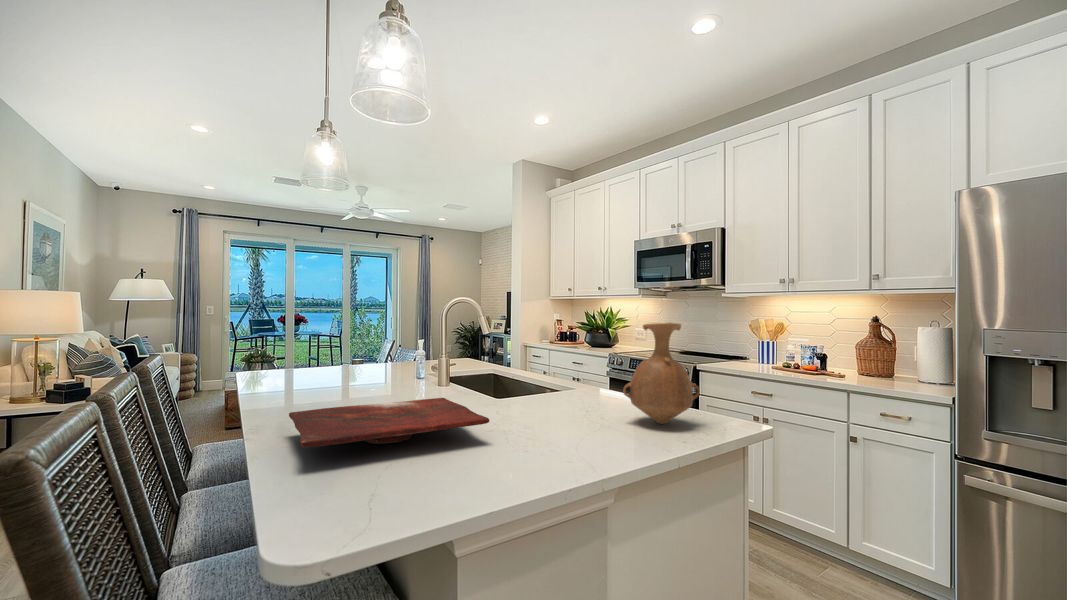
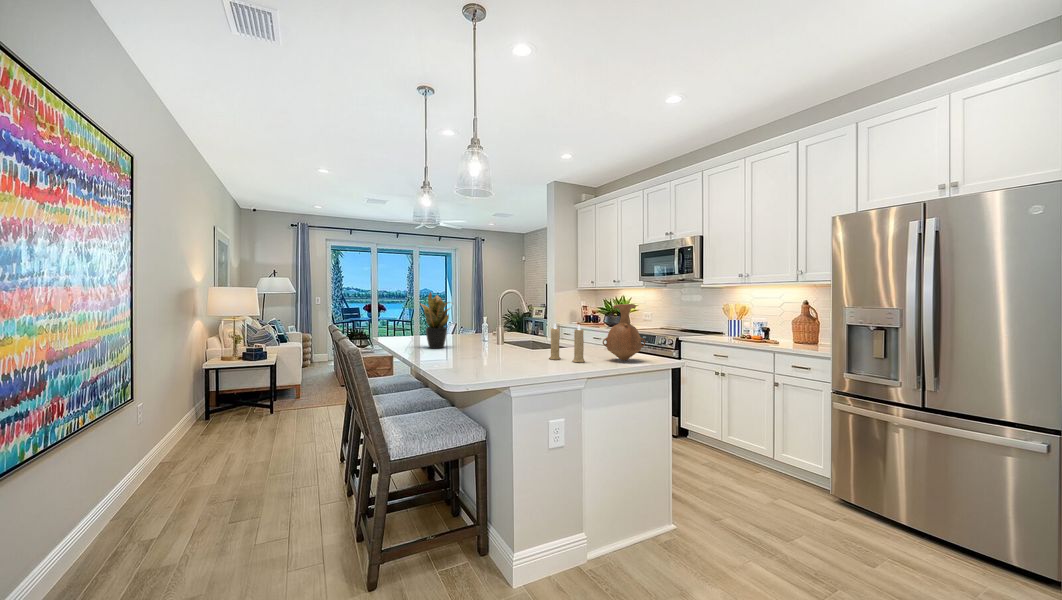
potted plant: none [297,294,368,394] -> present [420,292,449,348]
candle: none [527,354,594,431] -> present [549,324,584,362]
cutting board: present [289,398,489,447] -> none [427,347,528,365]

